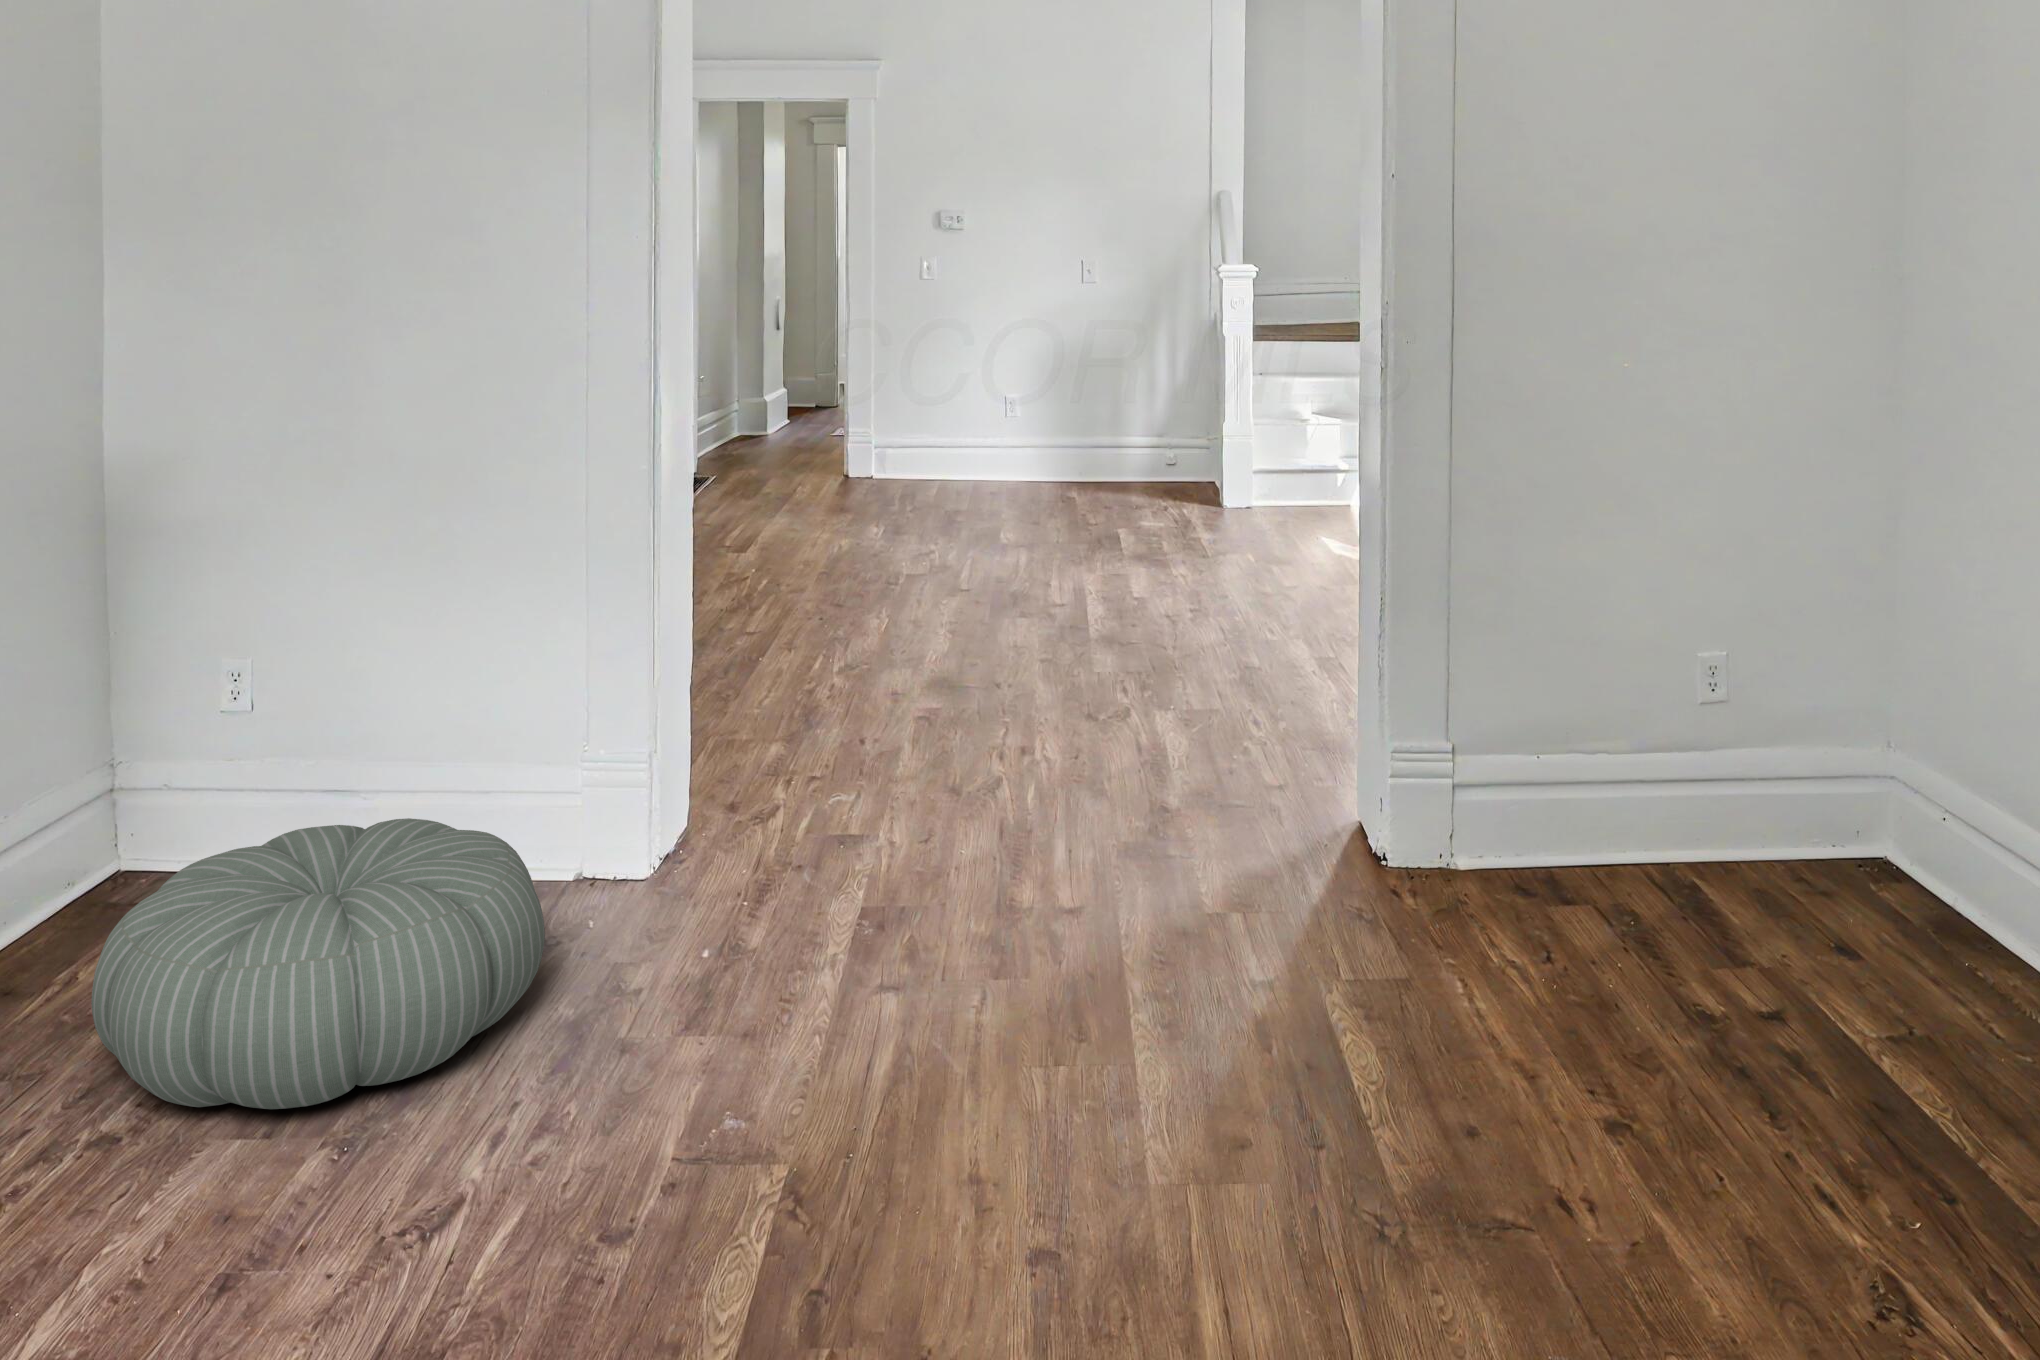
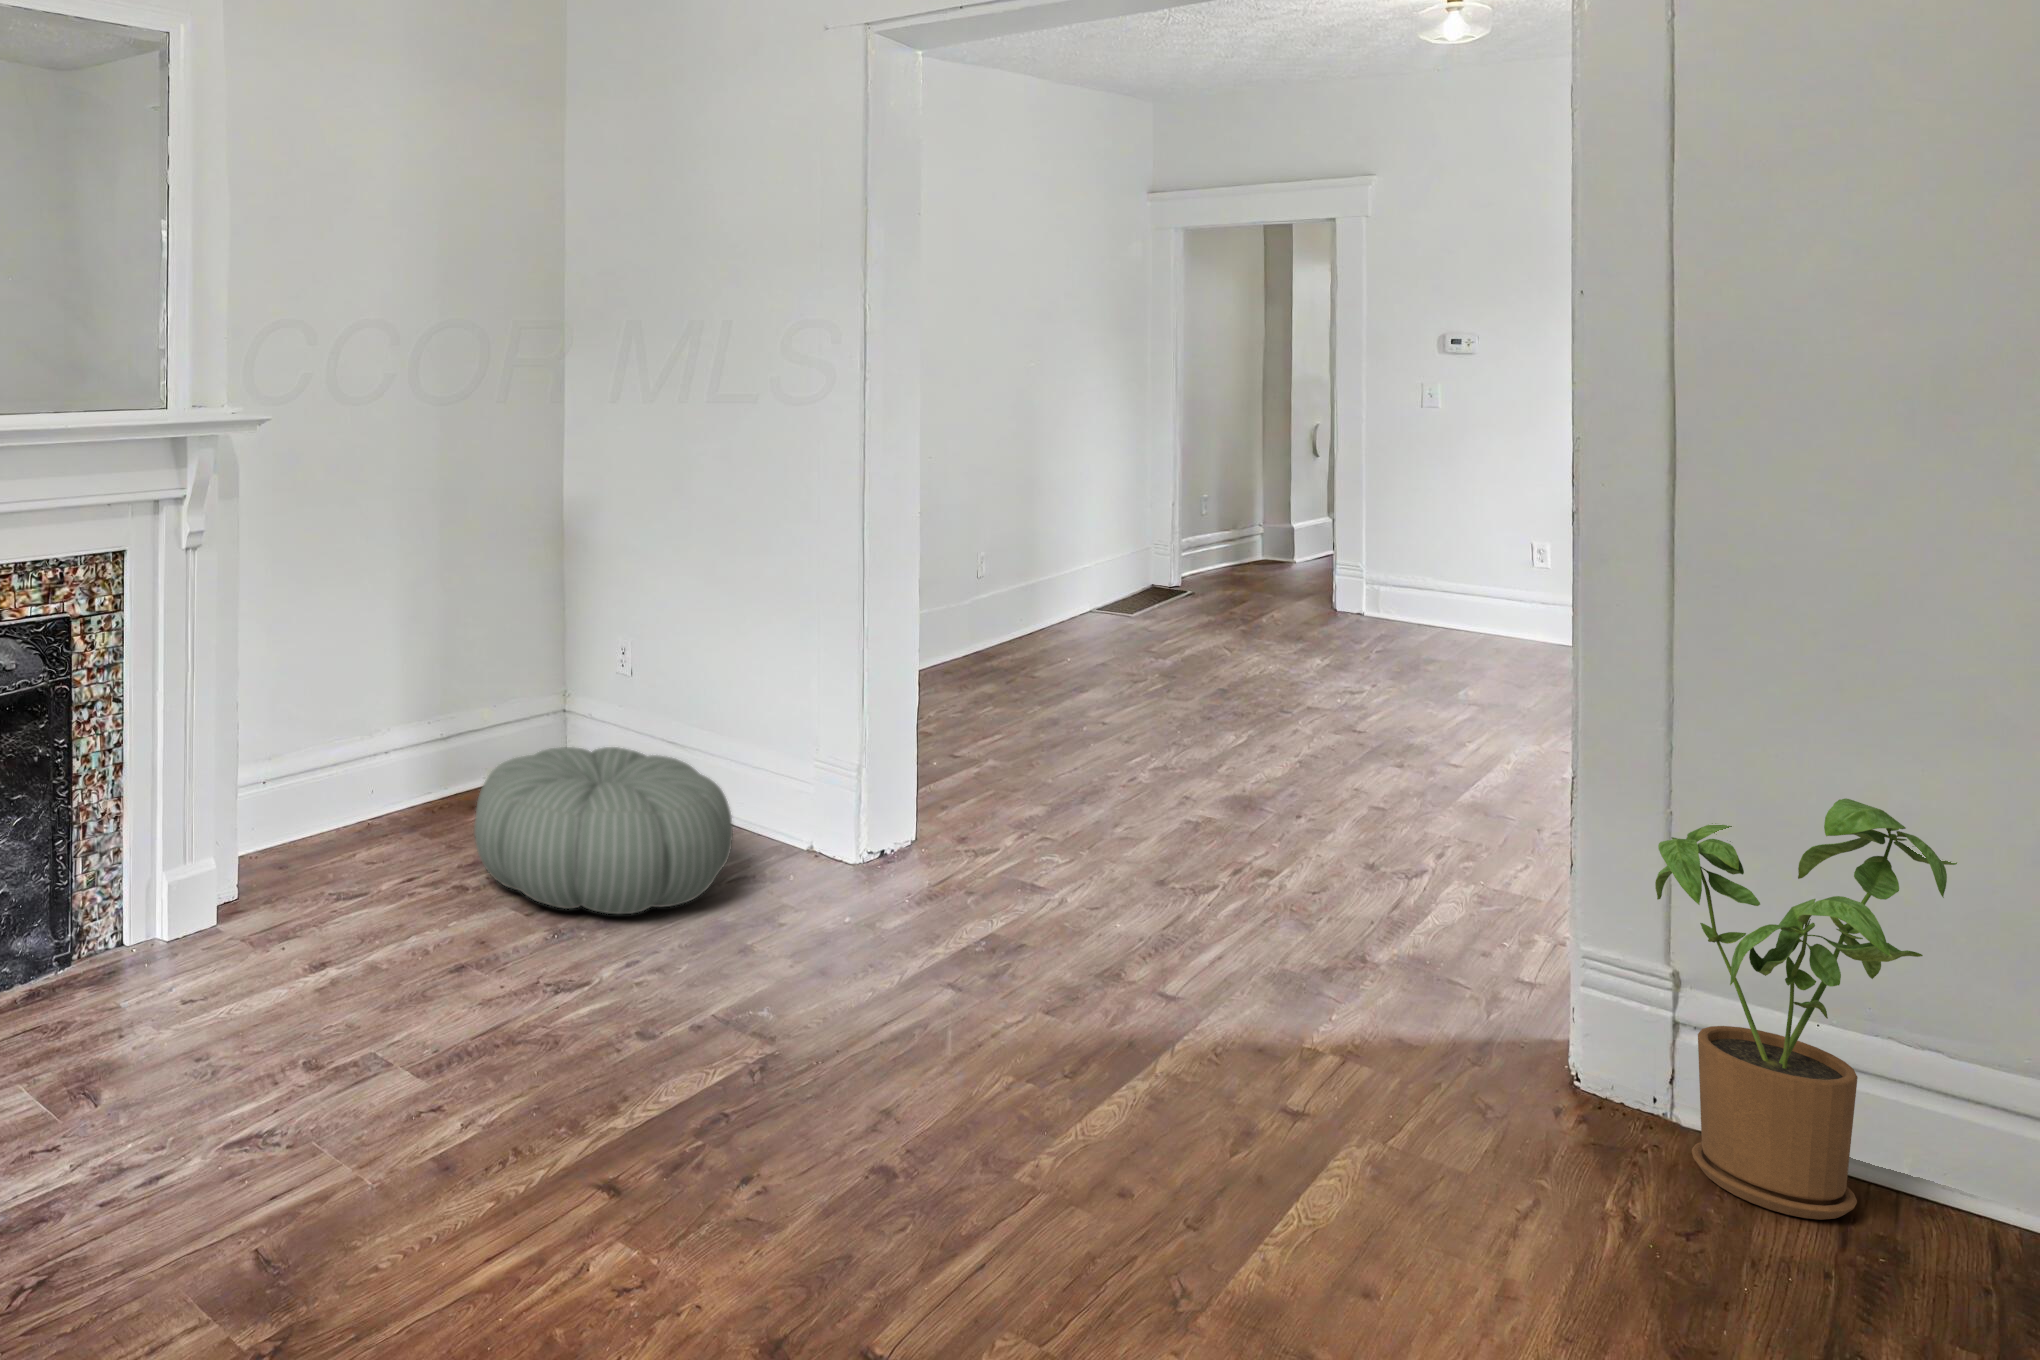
house plant: none [1456,577,1659,916] -> present [1655,798,1957,1220]

